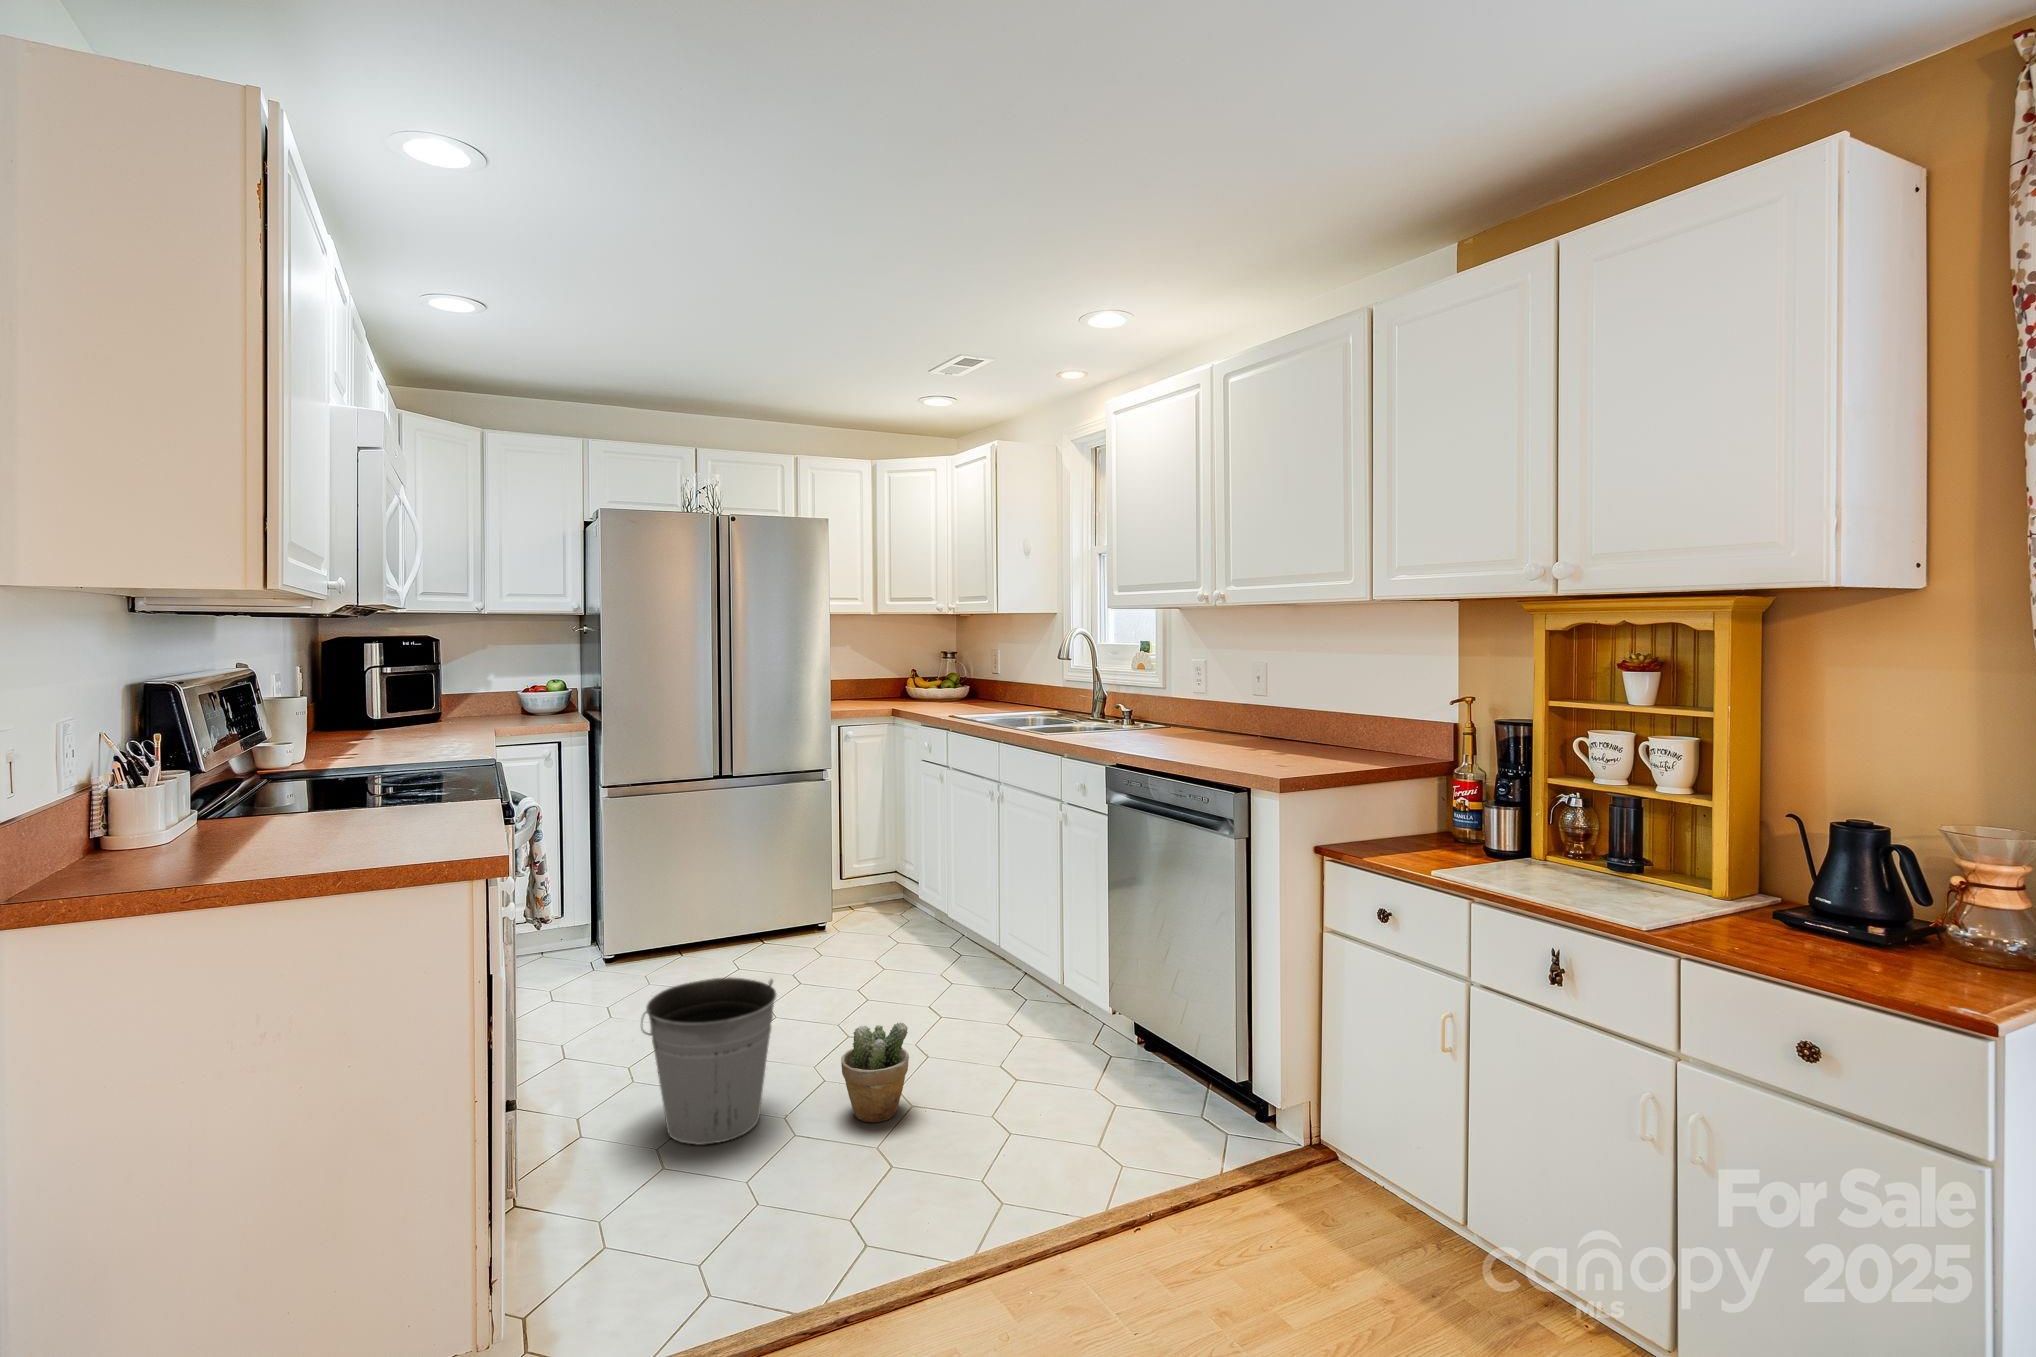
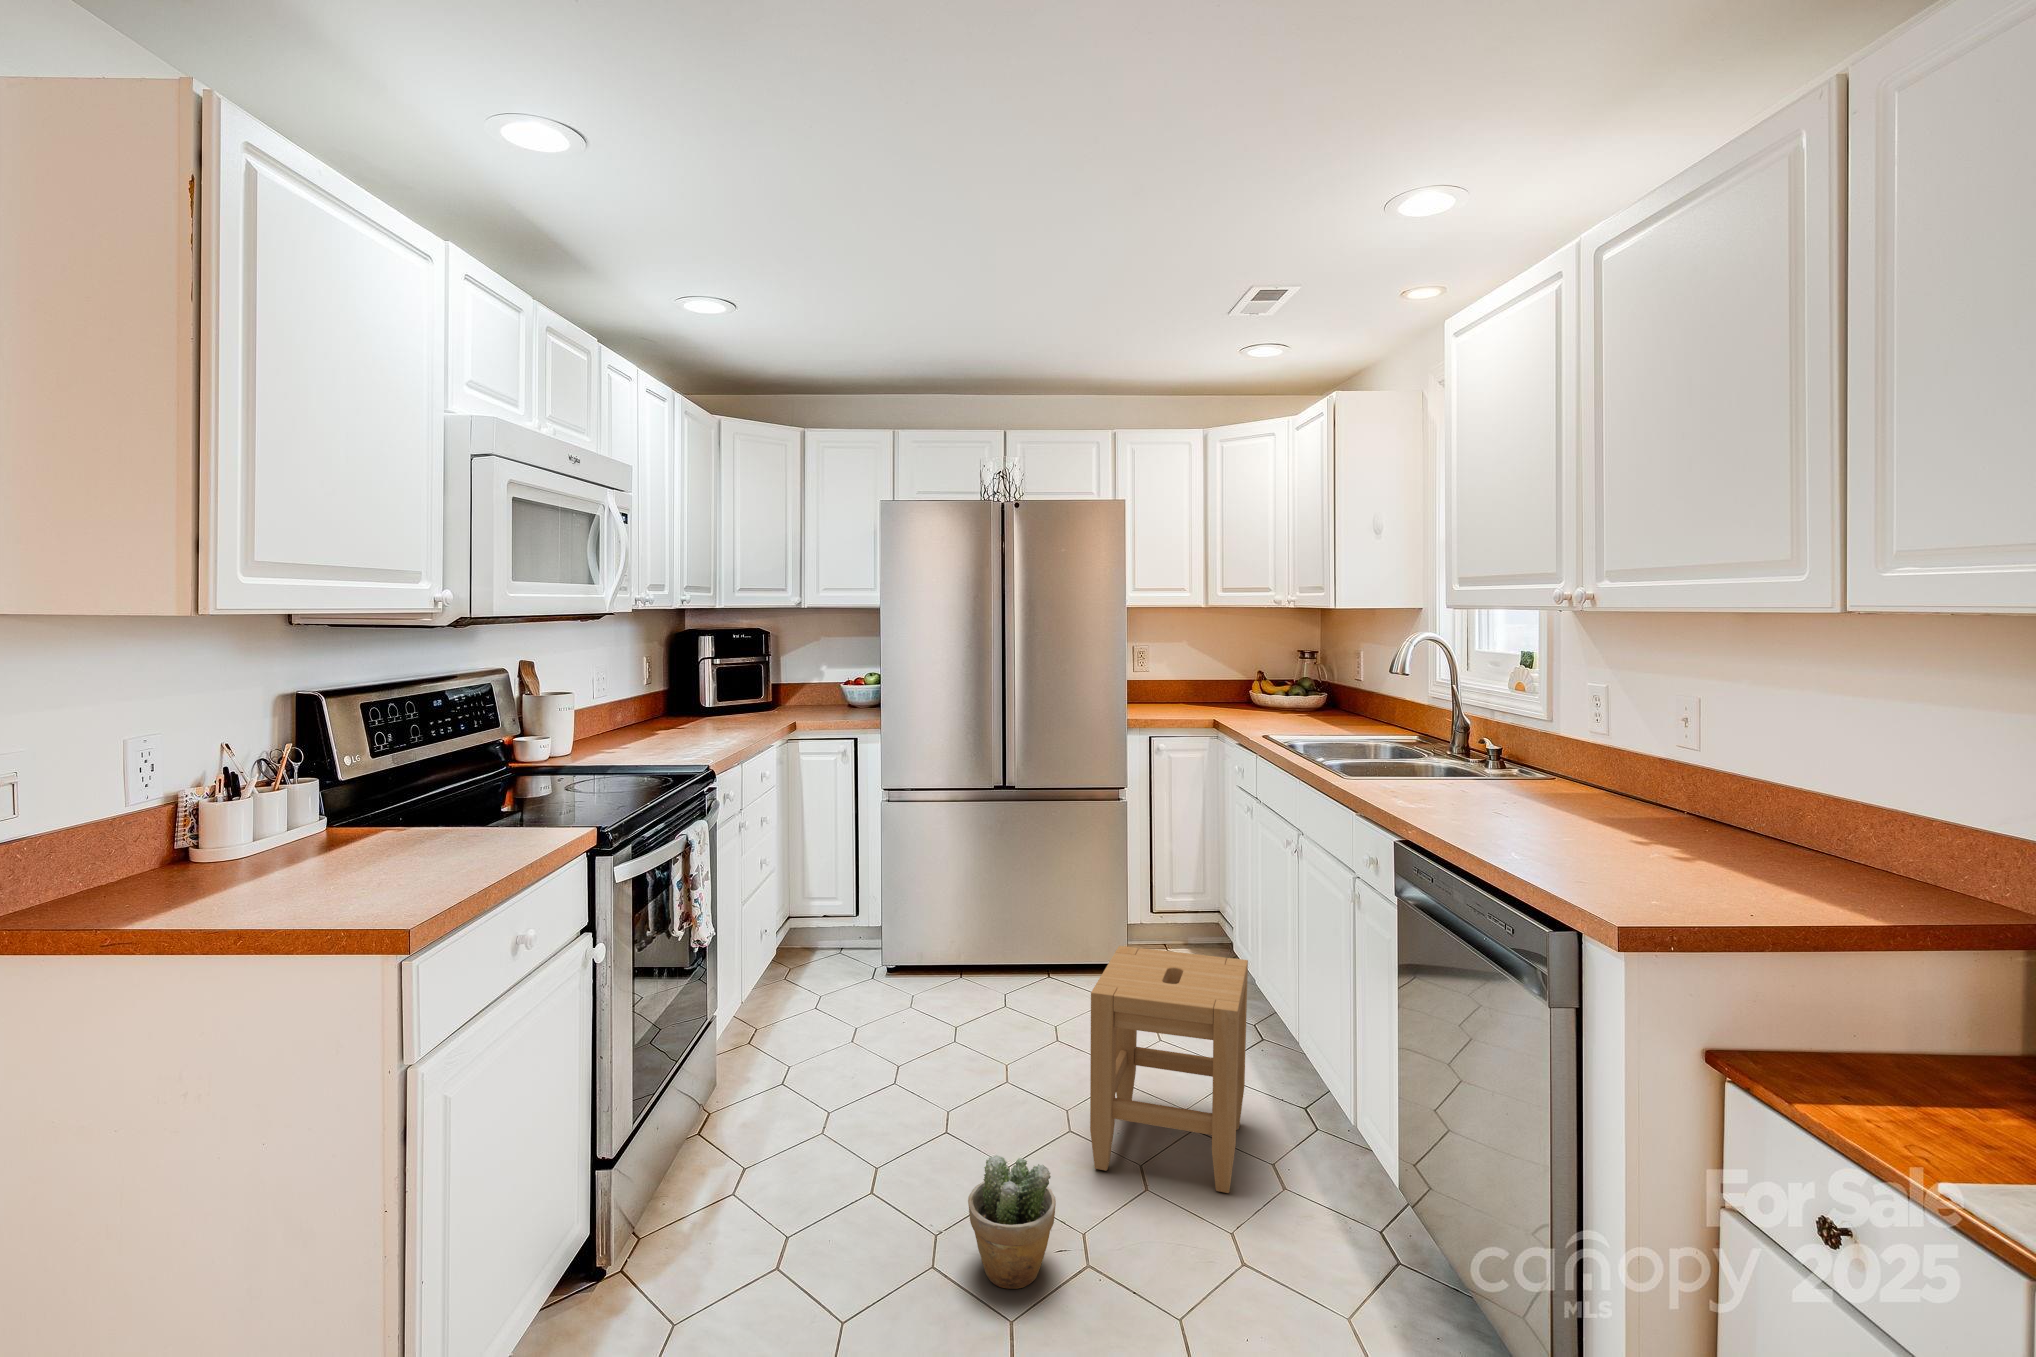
stool: none [887,876,1004,1047] -> present [1090,946,1248,1193]
bucket: present [641,977,777,1145] -> none [754,1047,916,1257]

